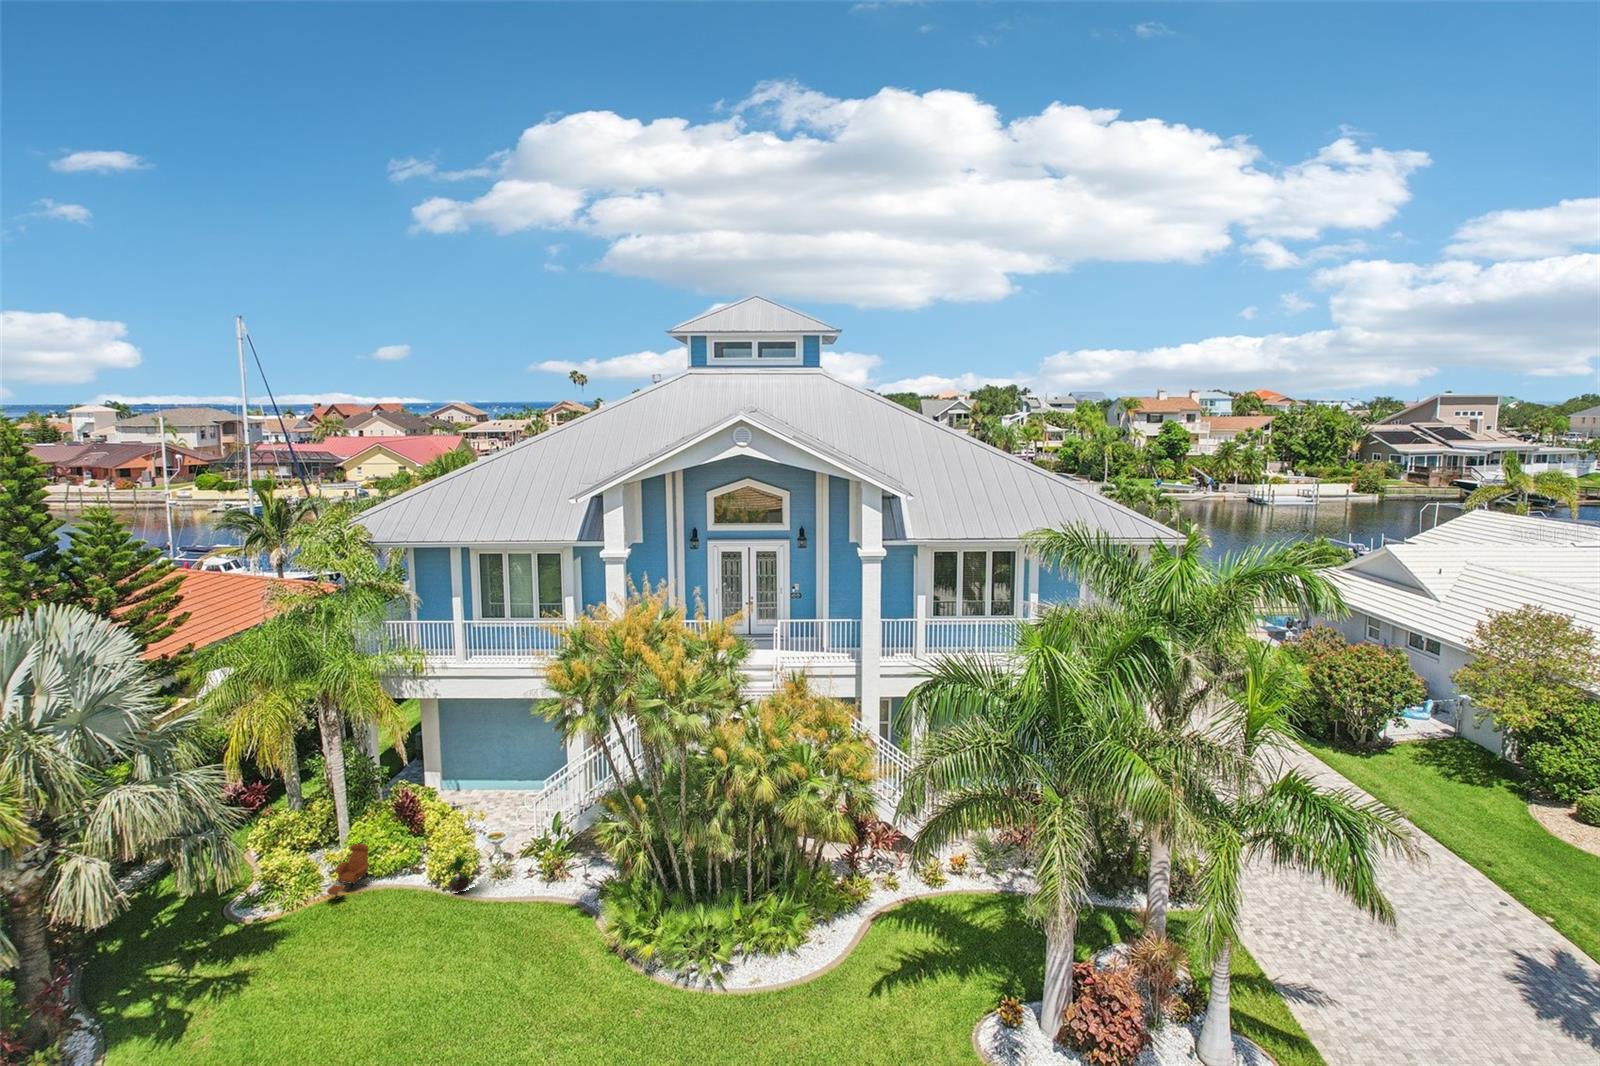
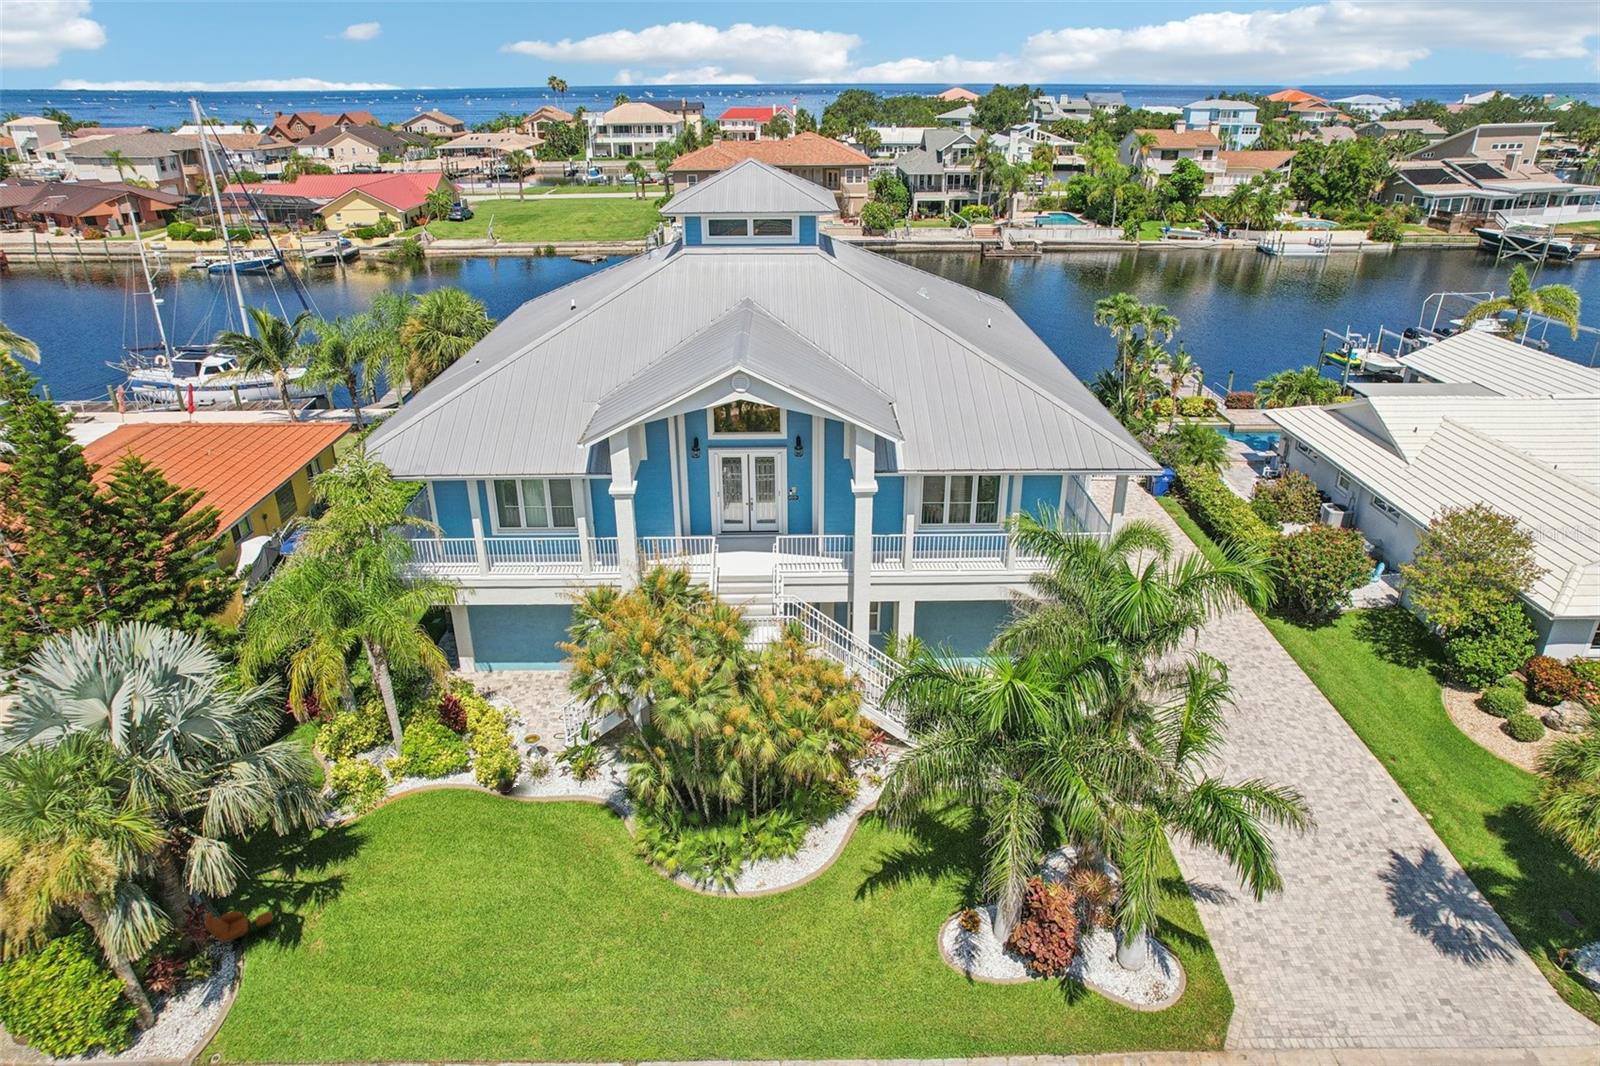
lounge chair: present [327,844,370,900] -> present [204,911,272,947]

